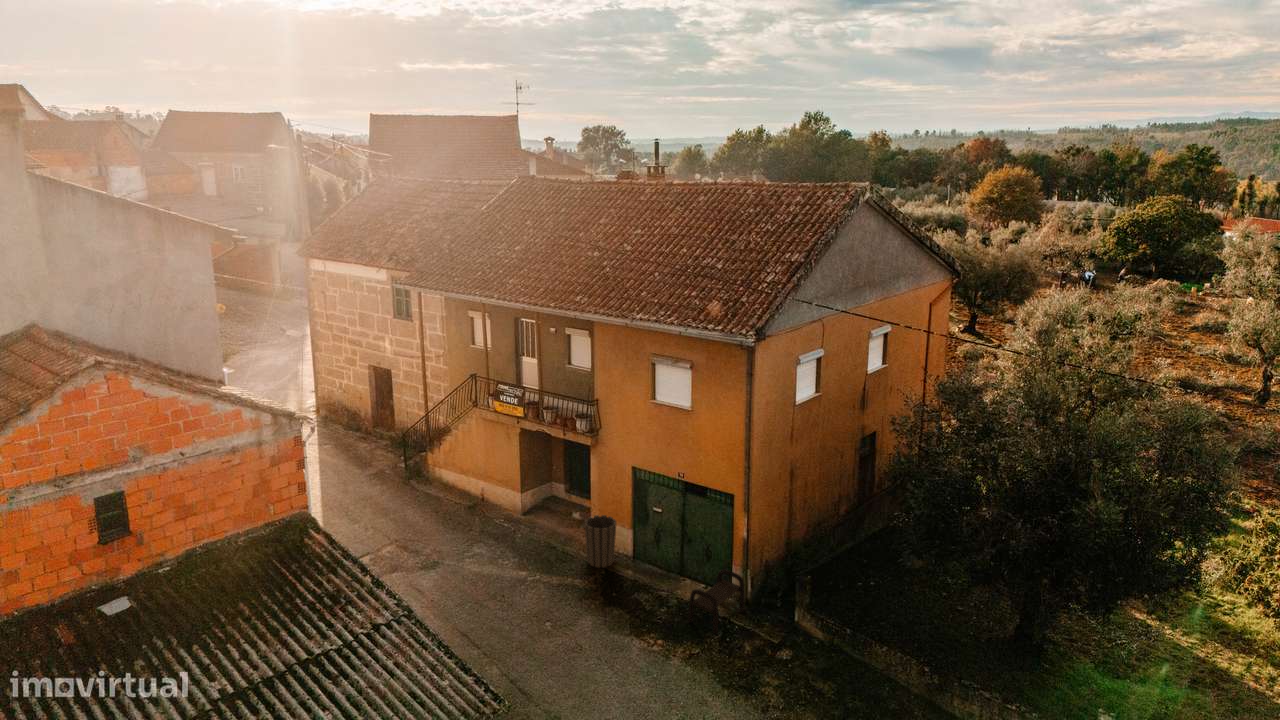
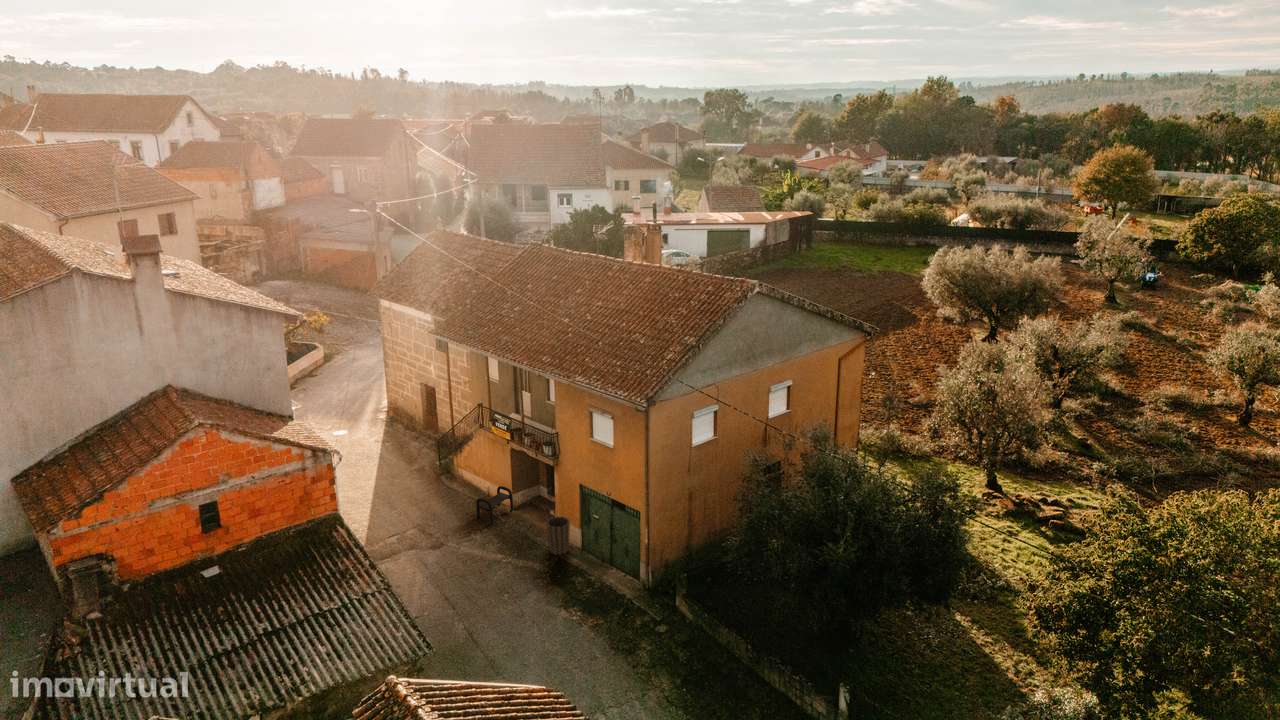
bench: present [688,570,745,634] -> present [476,486,514,524]

